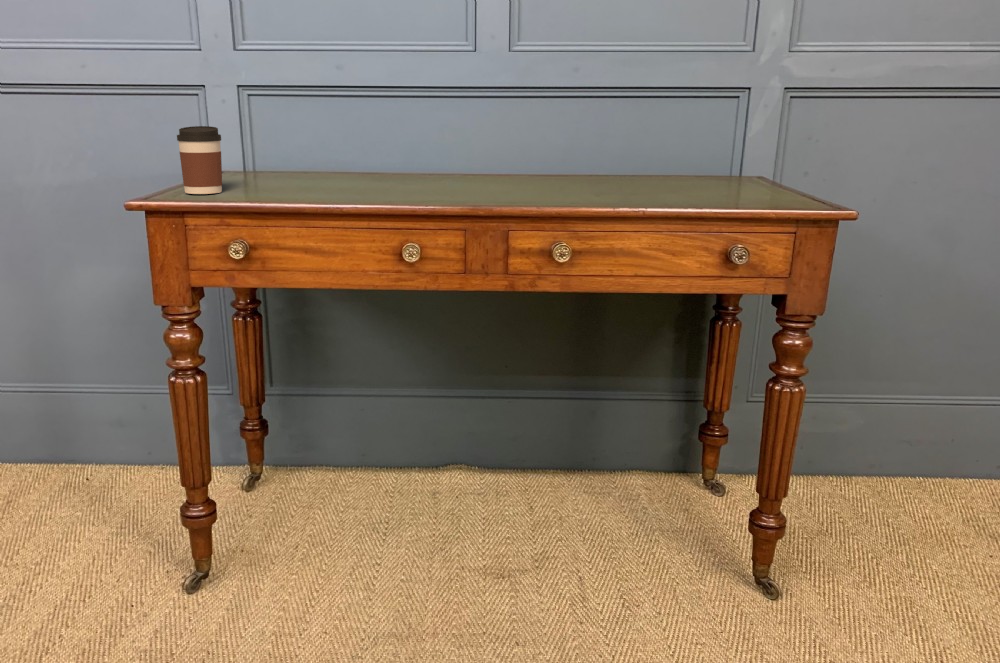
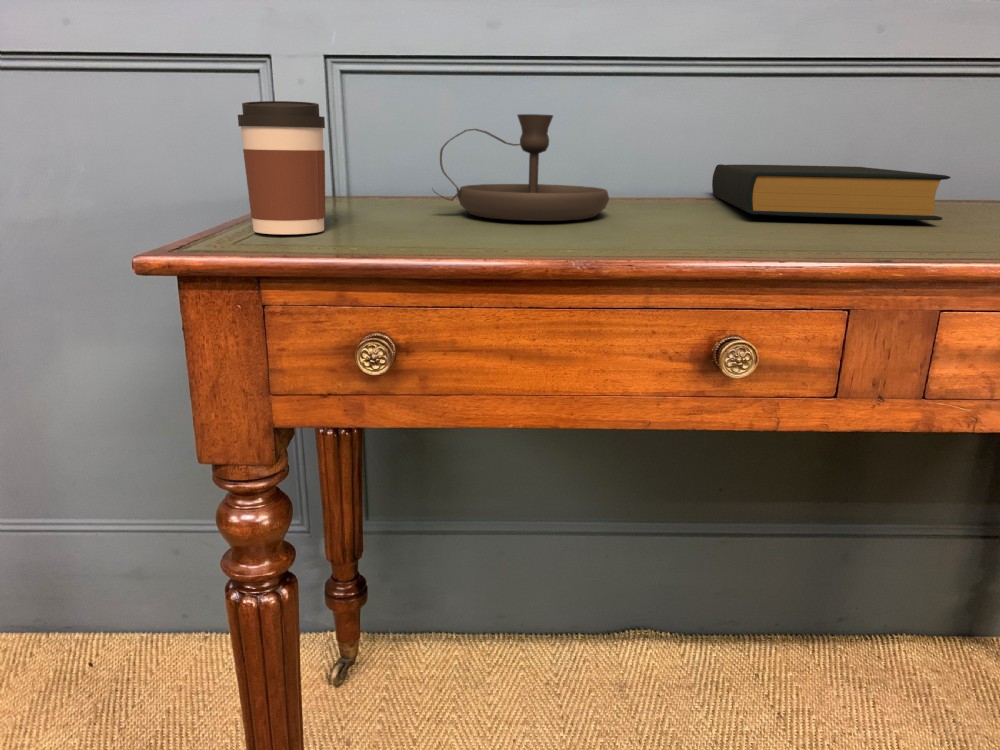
candlestick: none [286,128,387,186] -> present [433,114,609,221]
hardback book: none [456,150,570,186] -> present [712,164,950,220]

